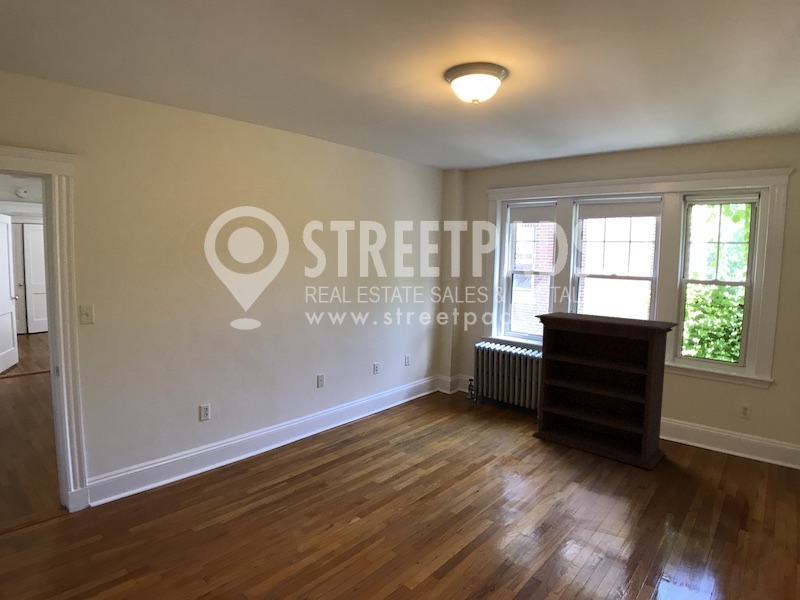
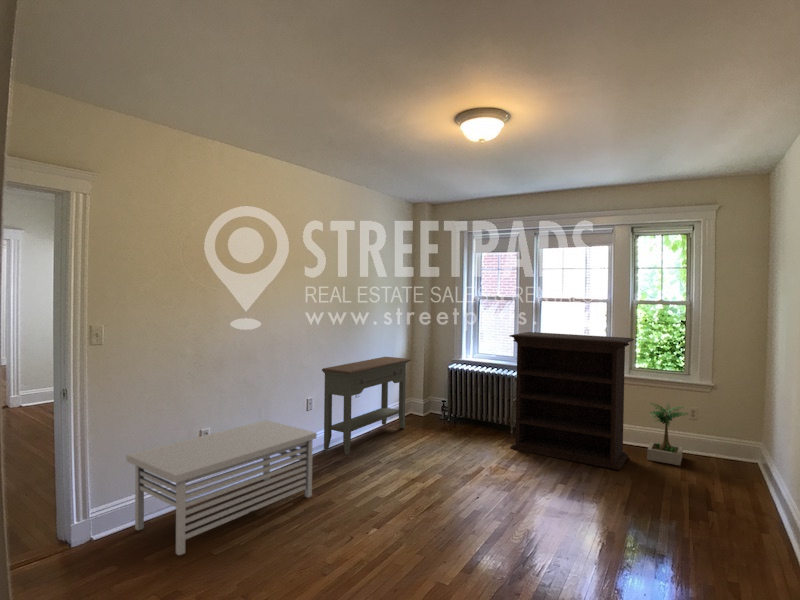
console table: none [335,333,434,434] -> present [322,357,411,454]
potted plant: none [687,395,745,469] -> present [647,403,688,465]
storage bench: none [118,398,314,537] -> present [126,420,317,555]

